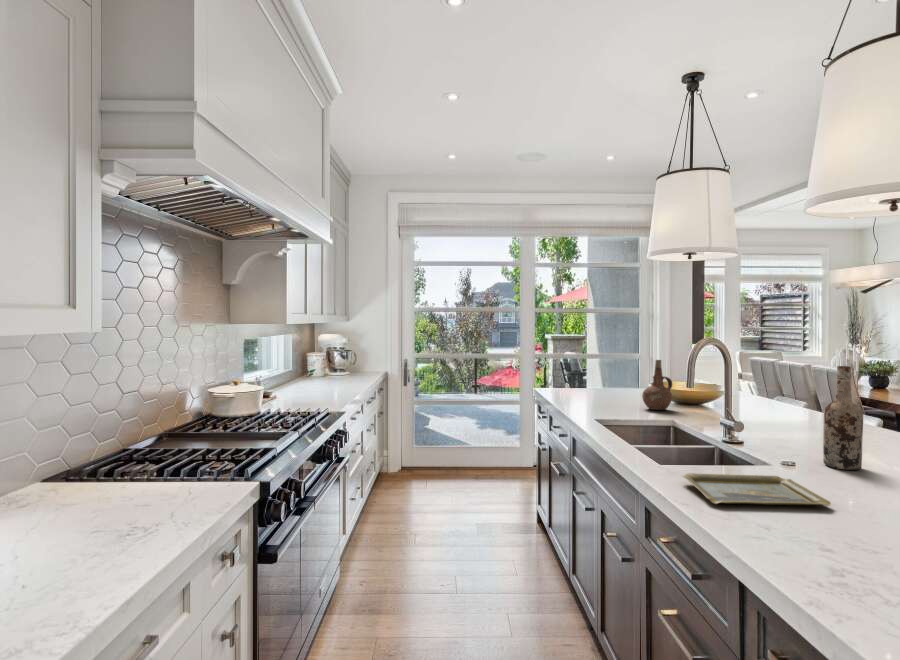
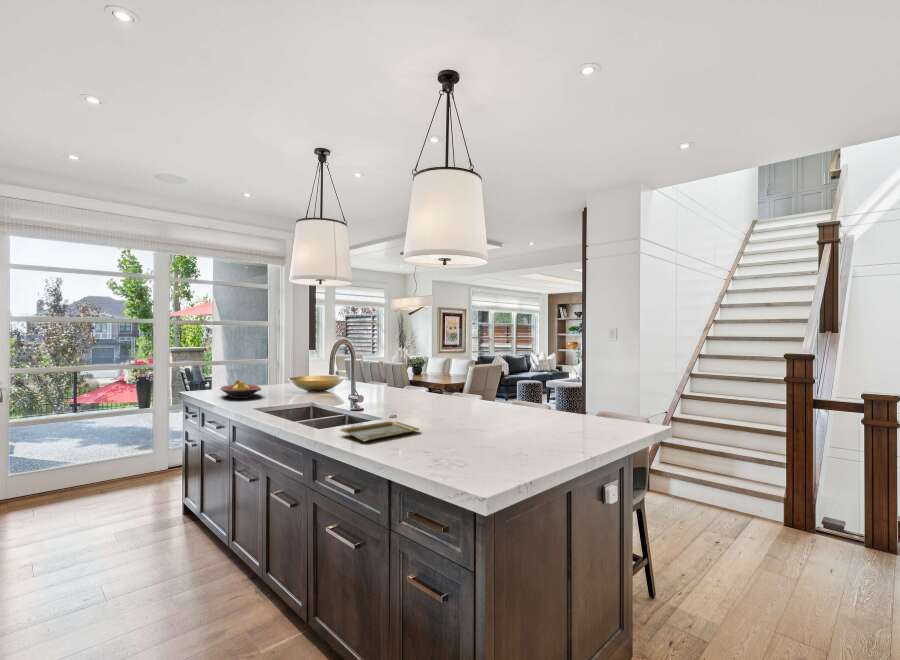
ceramic pitcher: present [642,360,672,410] -> none [286,359,308,397]
wine bottle: present [823,366,863,470] -> none [408,354,426,414]
fruit bowl: none [569,380,613,404] -> present [220,380,261,399]

